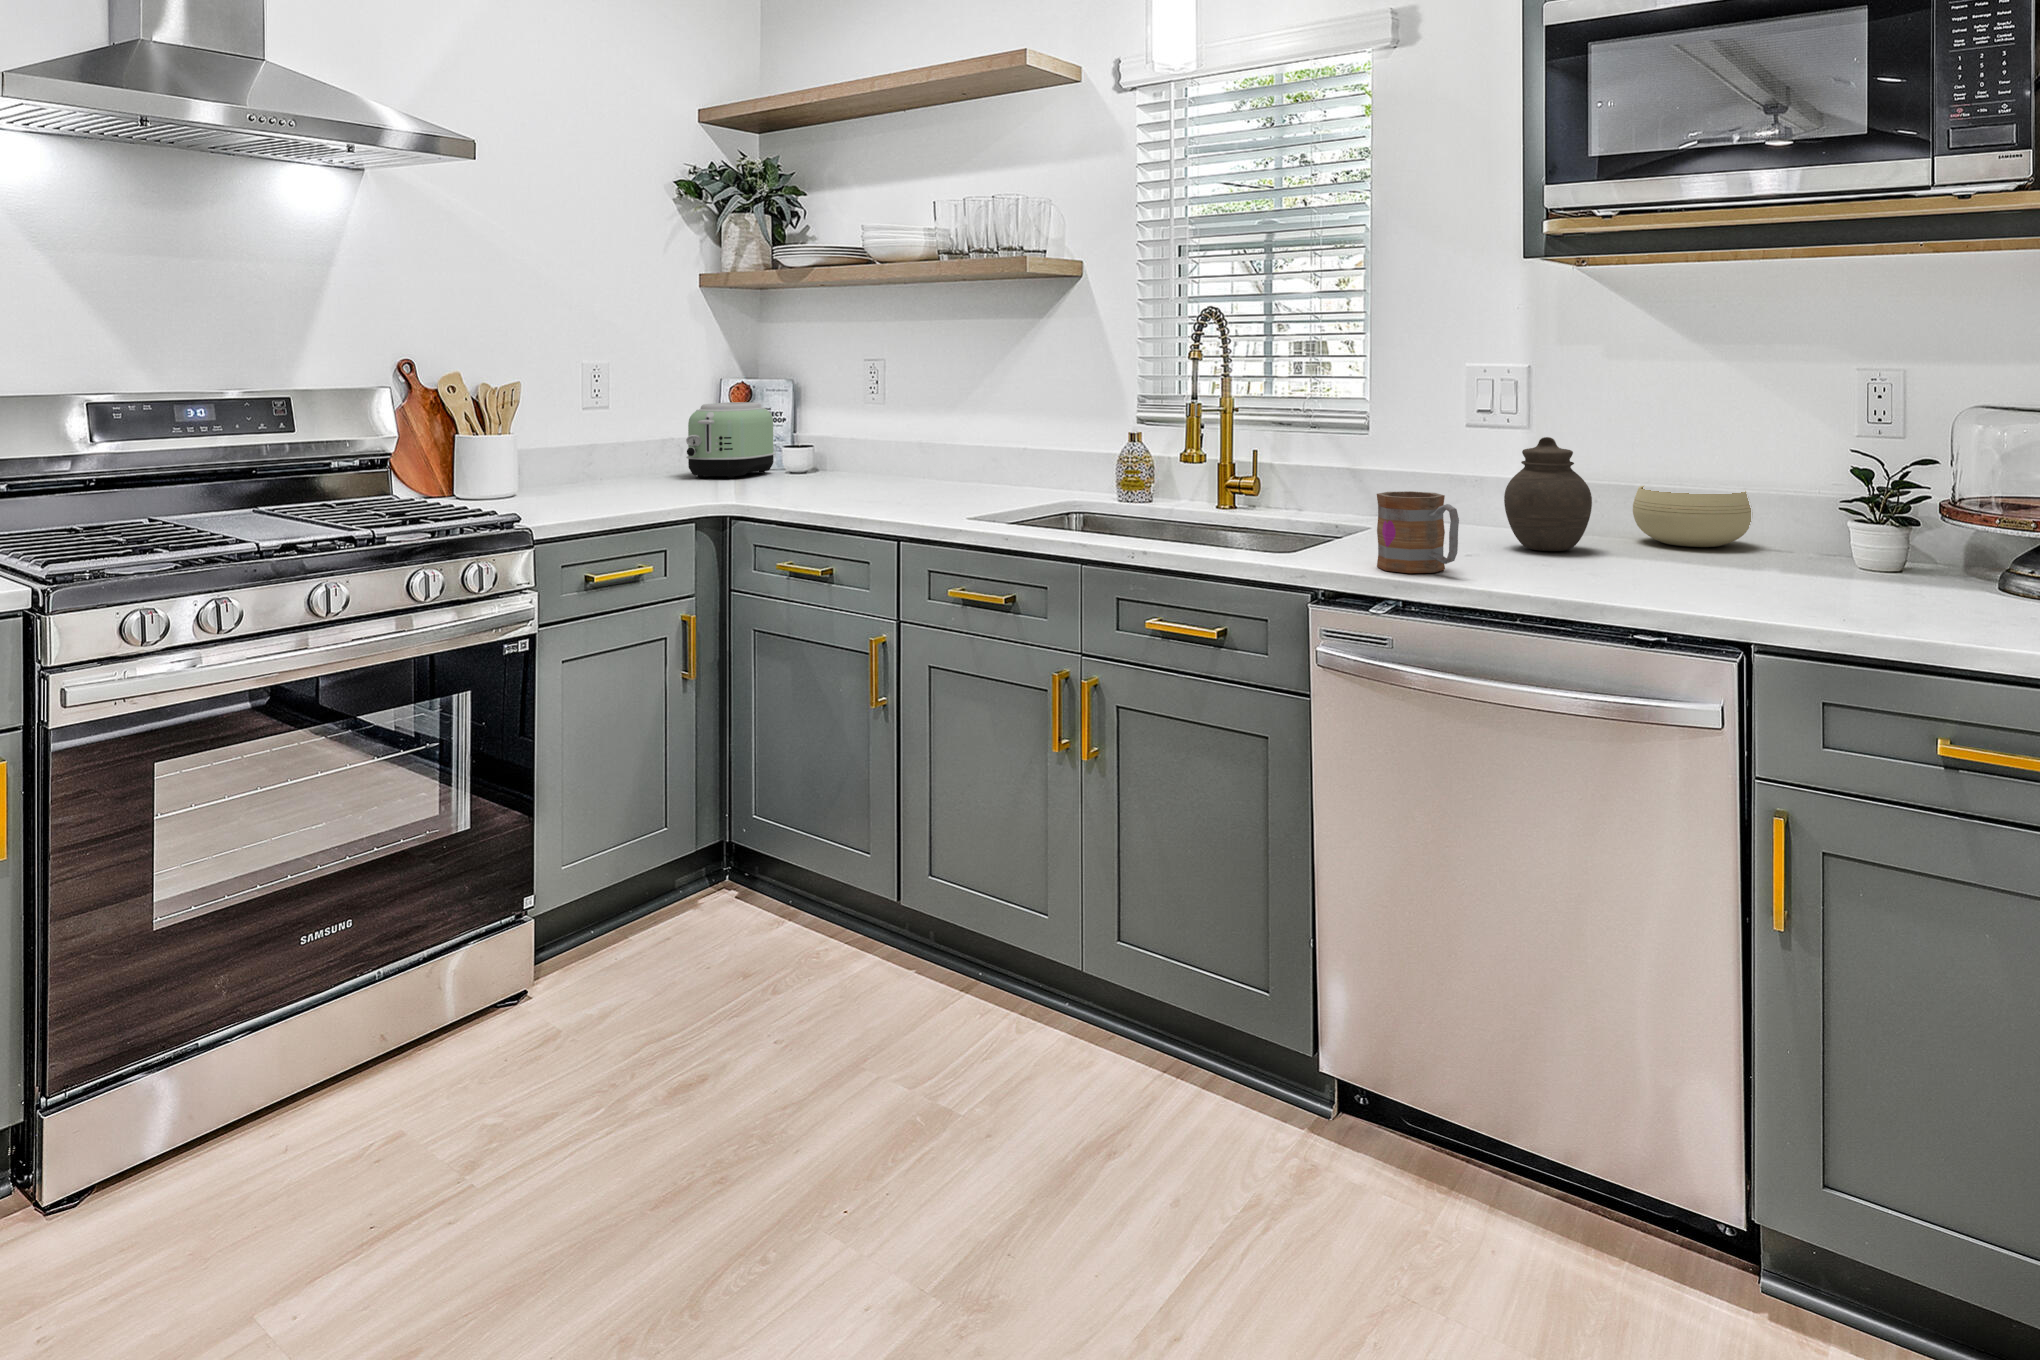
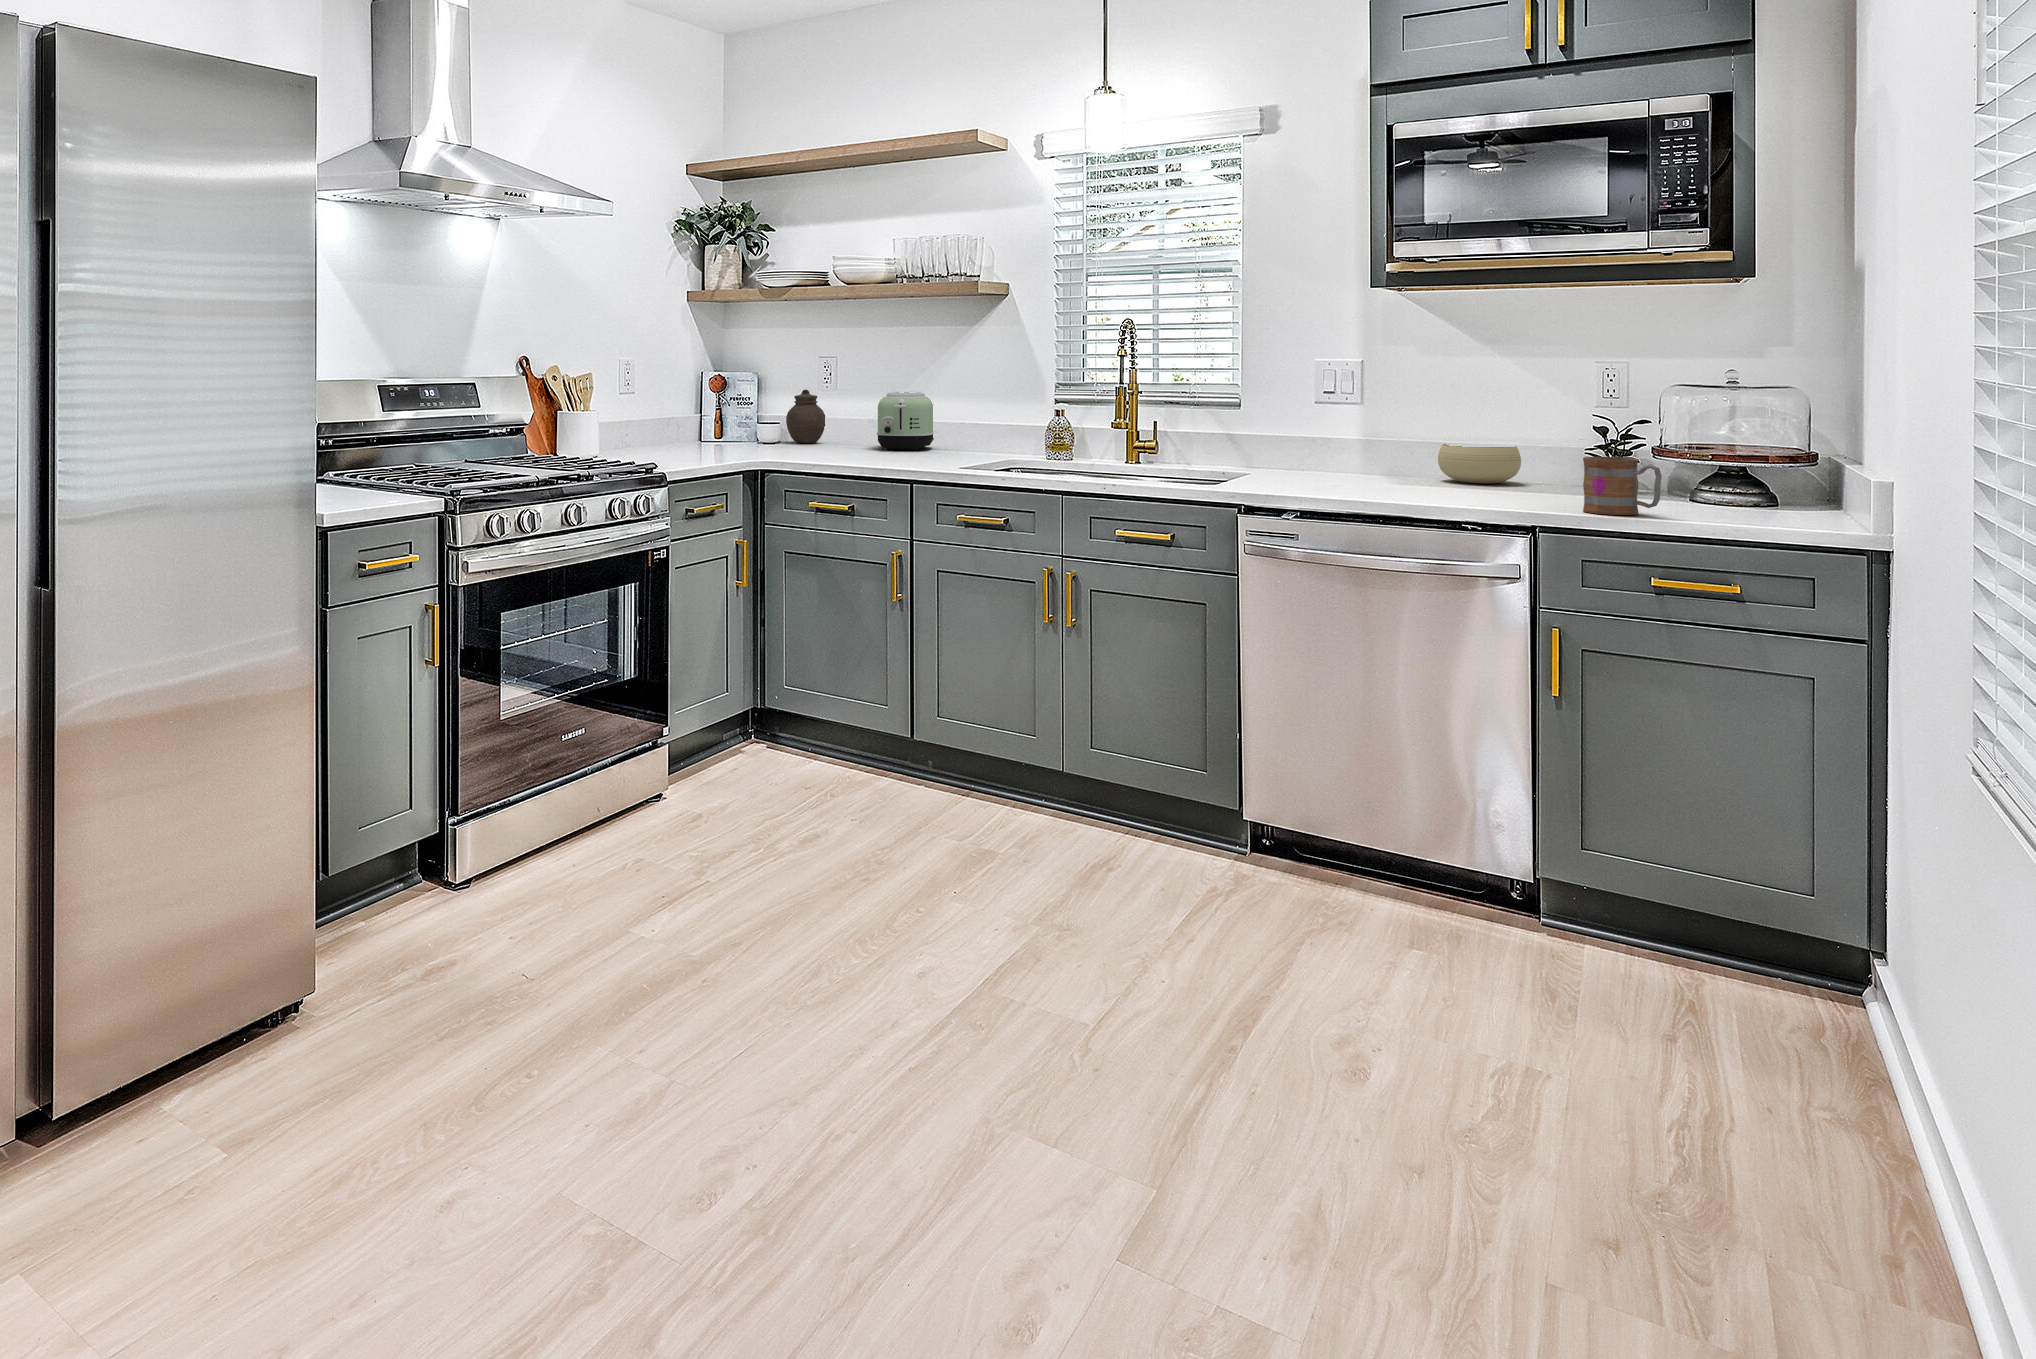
toaster: present [686,402,775,478] -> present [877,392,934,450]
jar: present [1504,437,1592,551] -> present [786,390,826,443]
mug: present [1377,491,1459,573] -> present [1583,457,1662,515]

